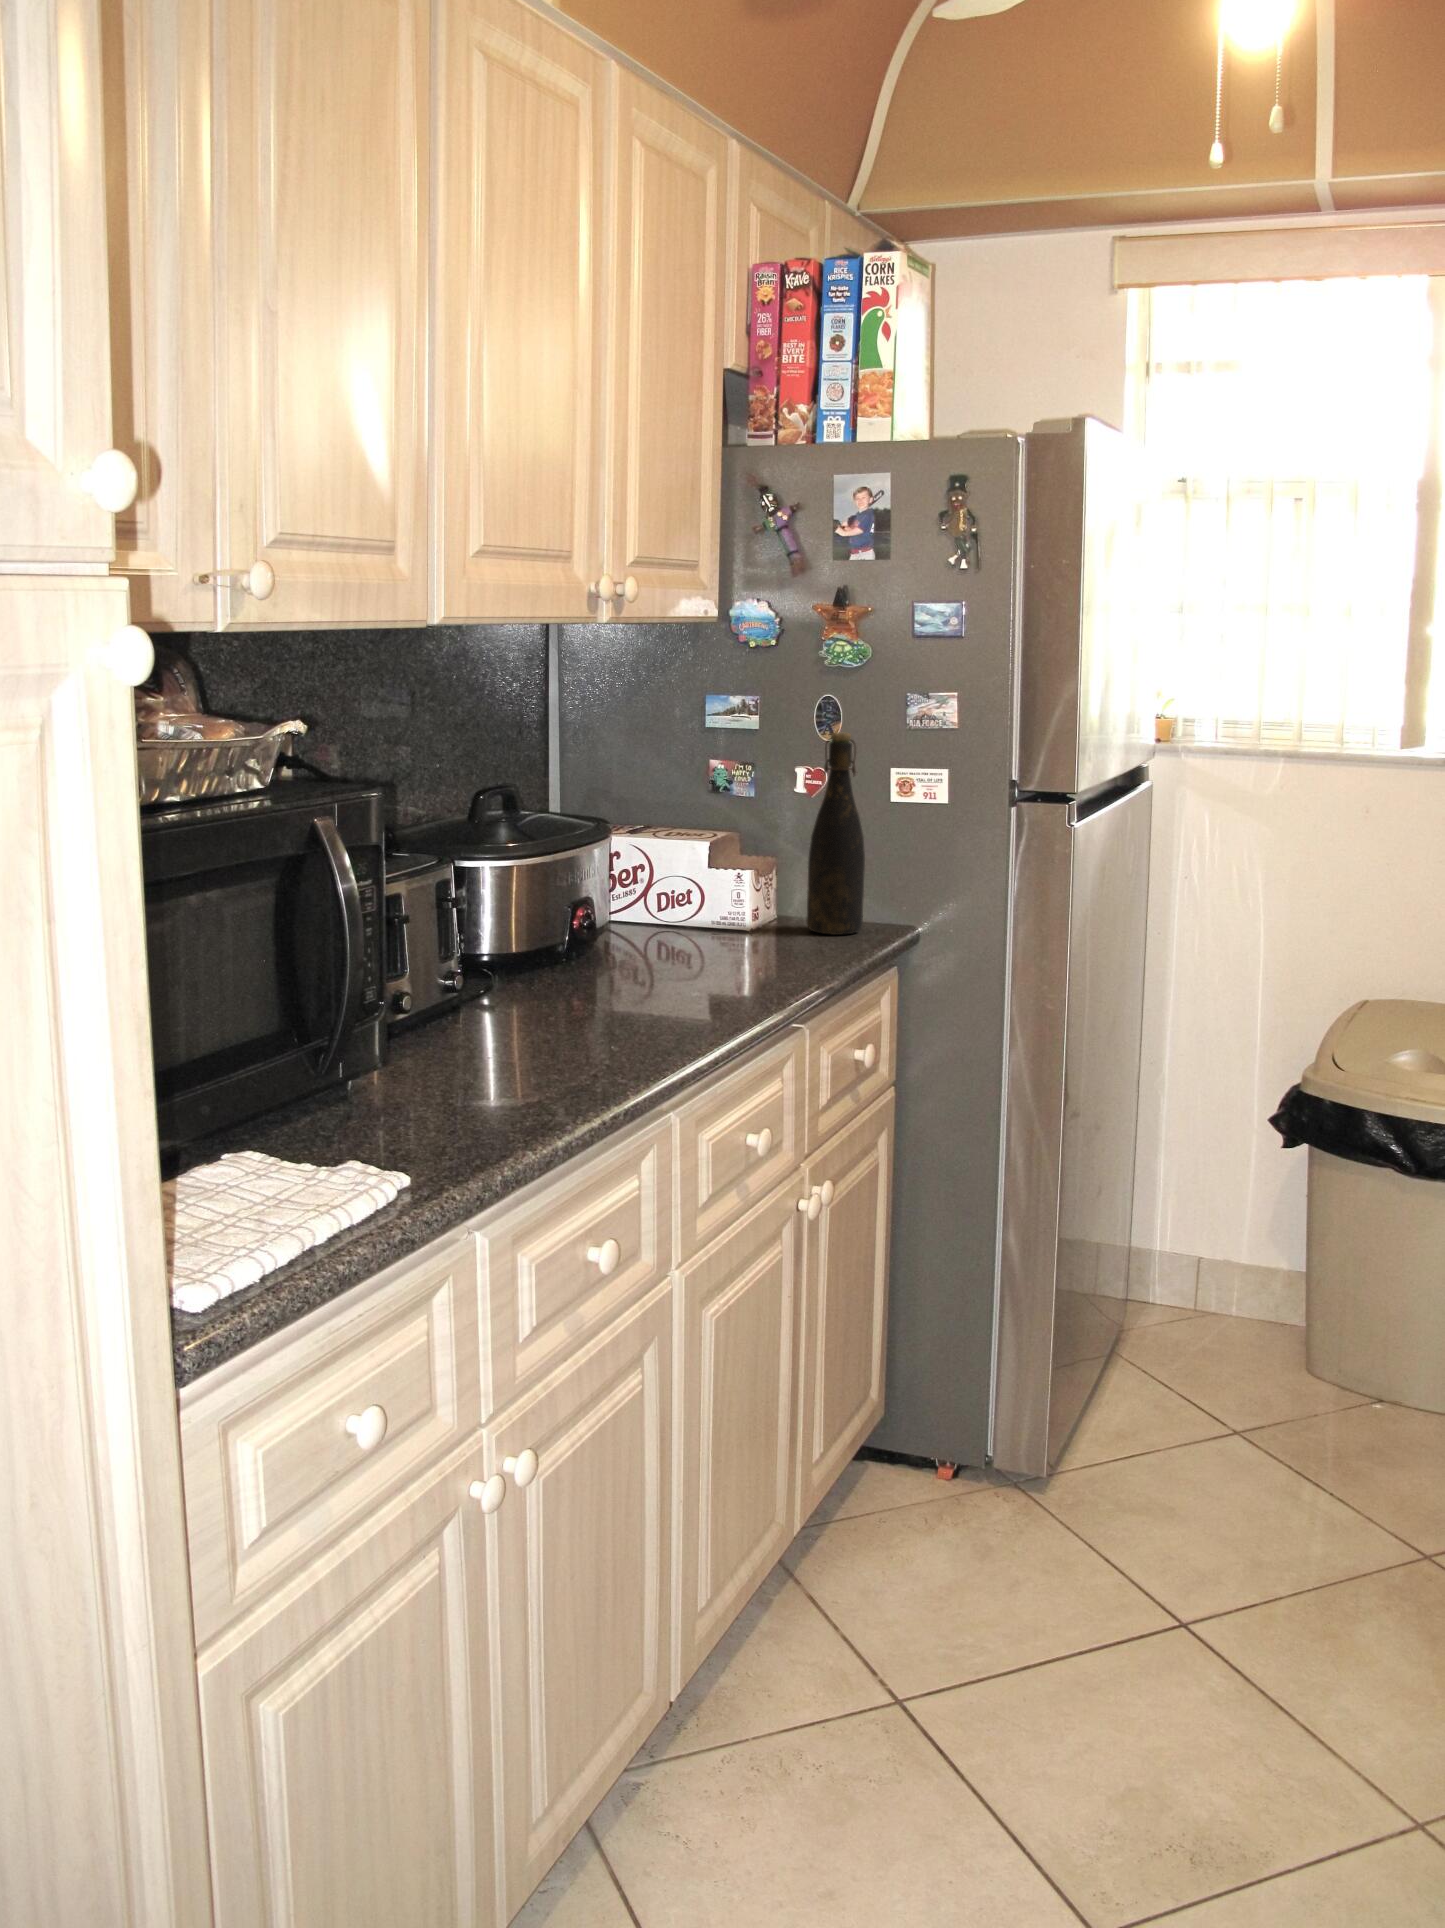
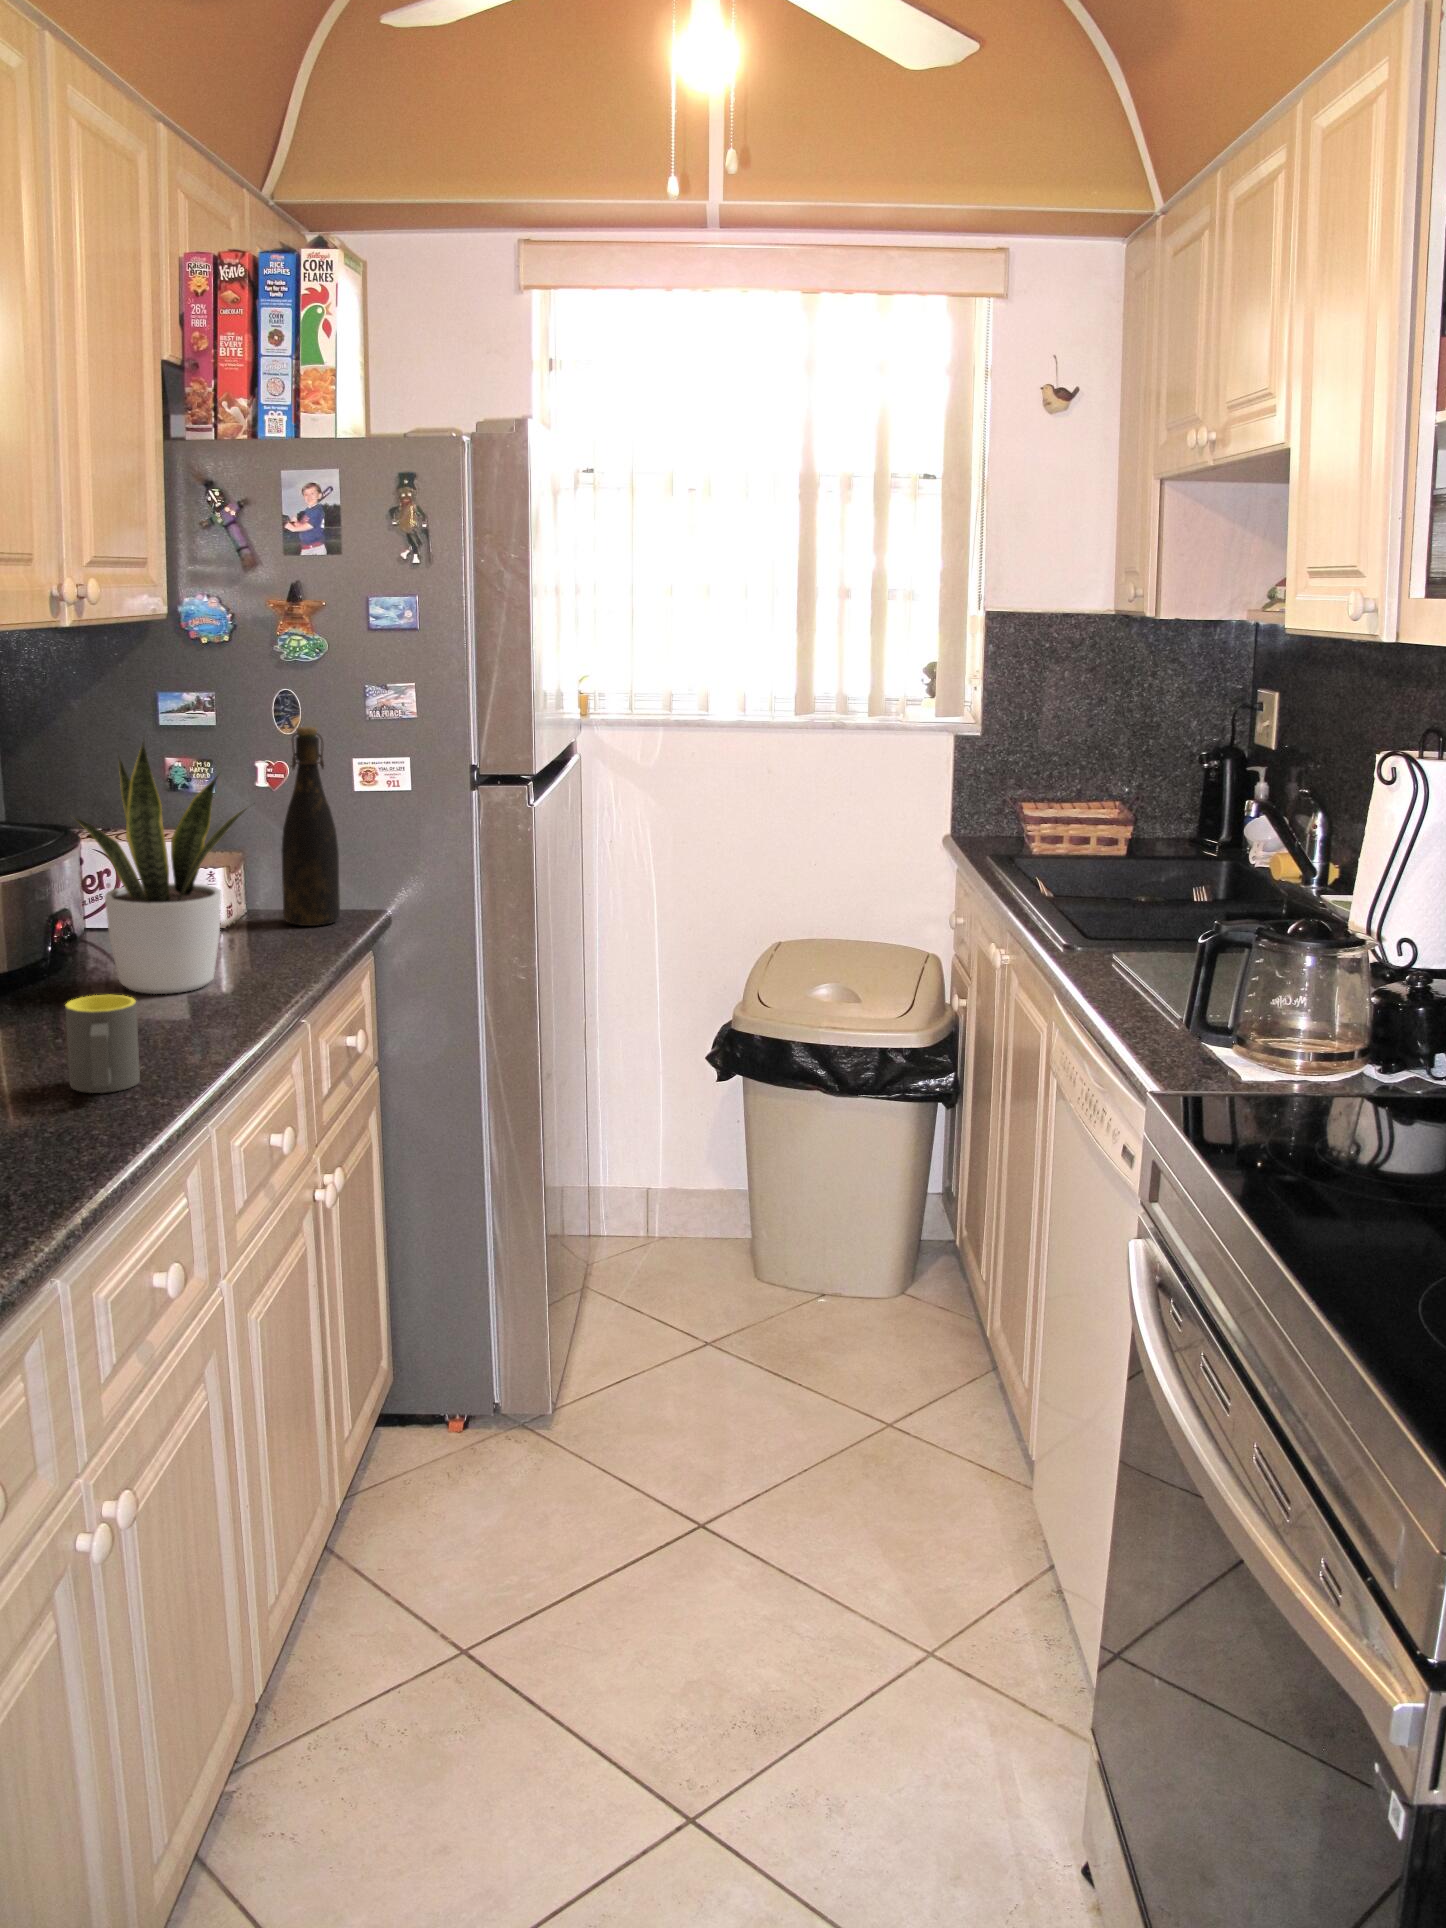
potted plant: none [592,728,766,985] -> present [70,740,249,994]
mug: none [545,973,610,1068] -> present [65,995,140,1093]

